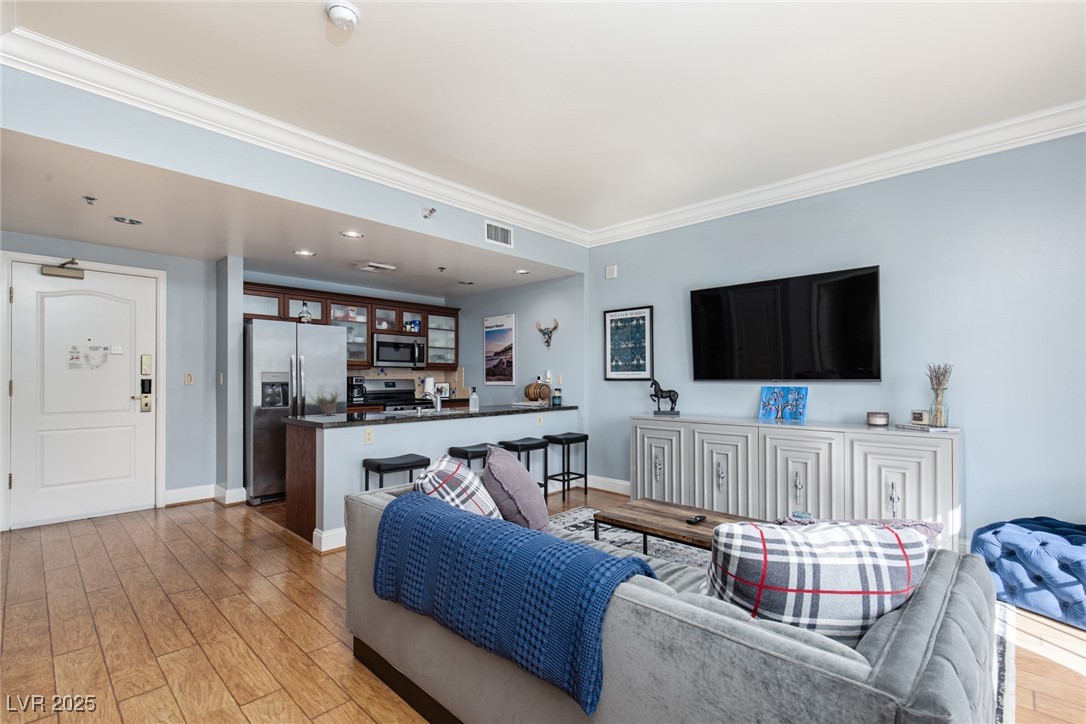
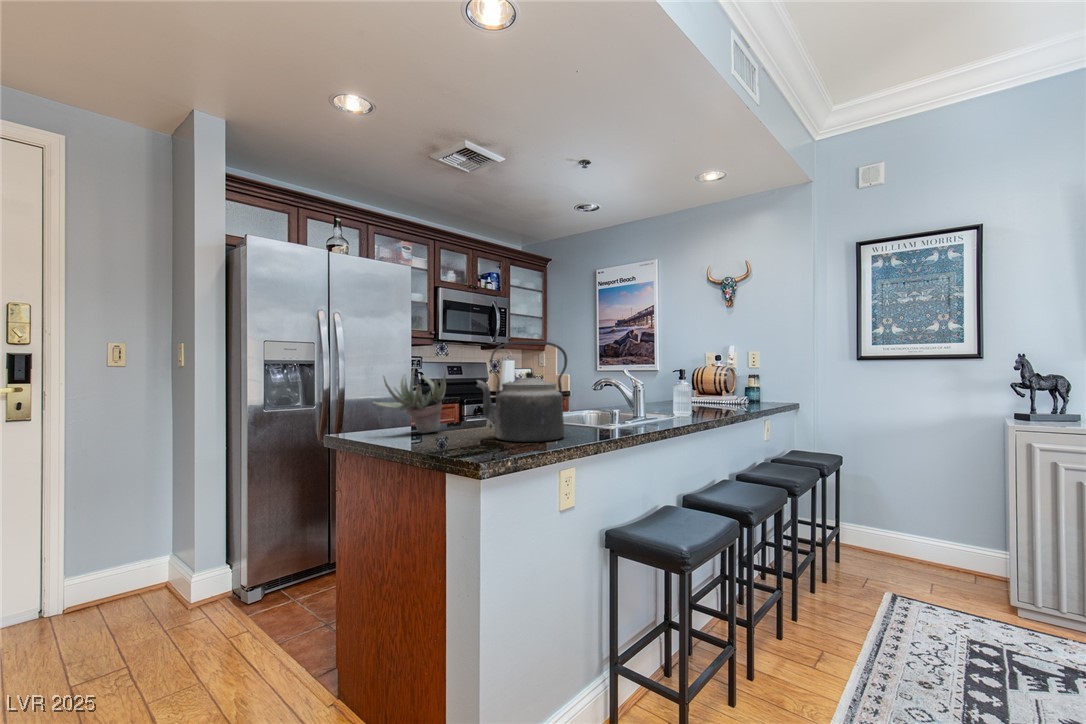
kettle: none [345,377,384,417] -> present [476,341,567,442]

